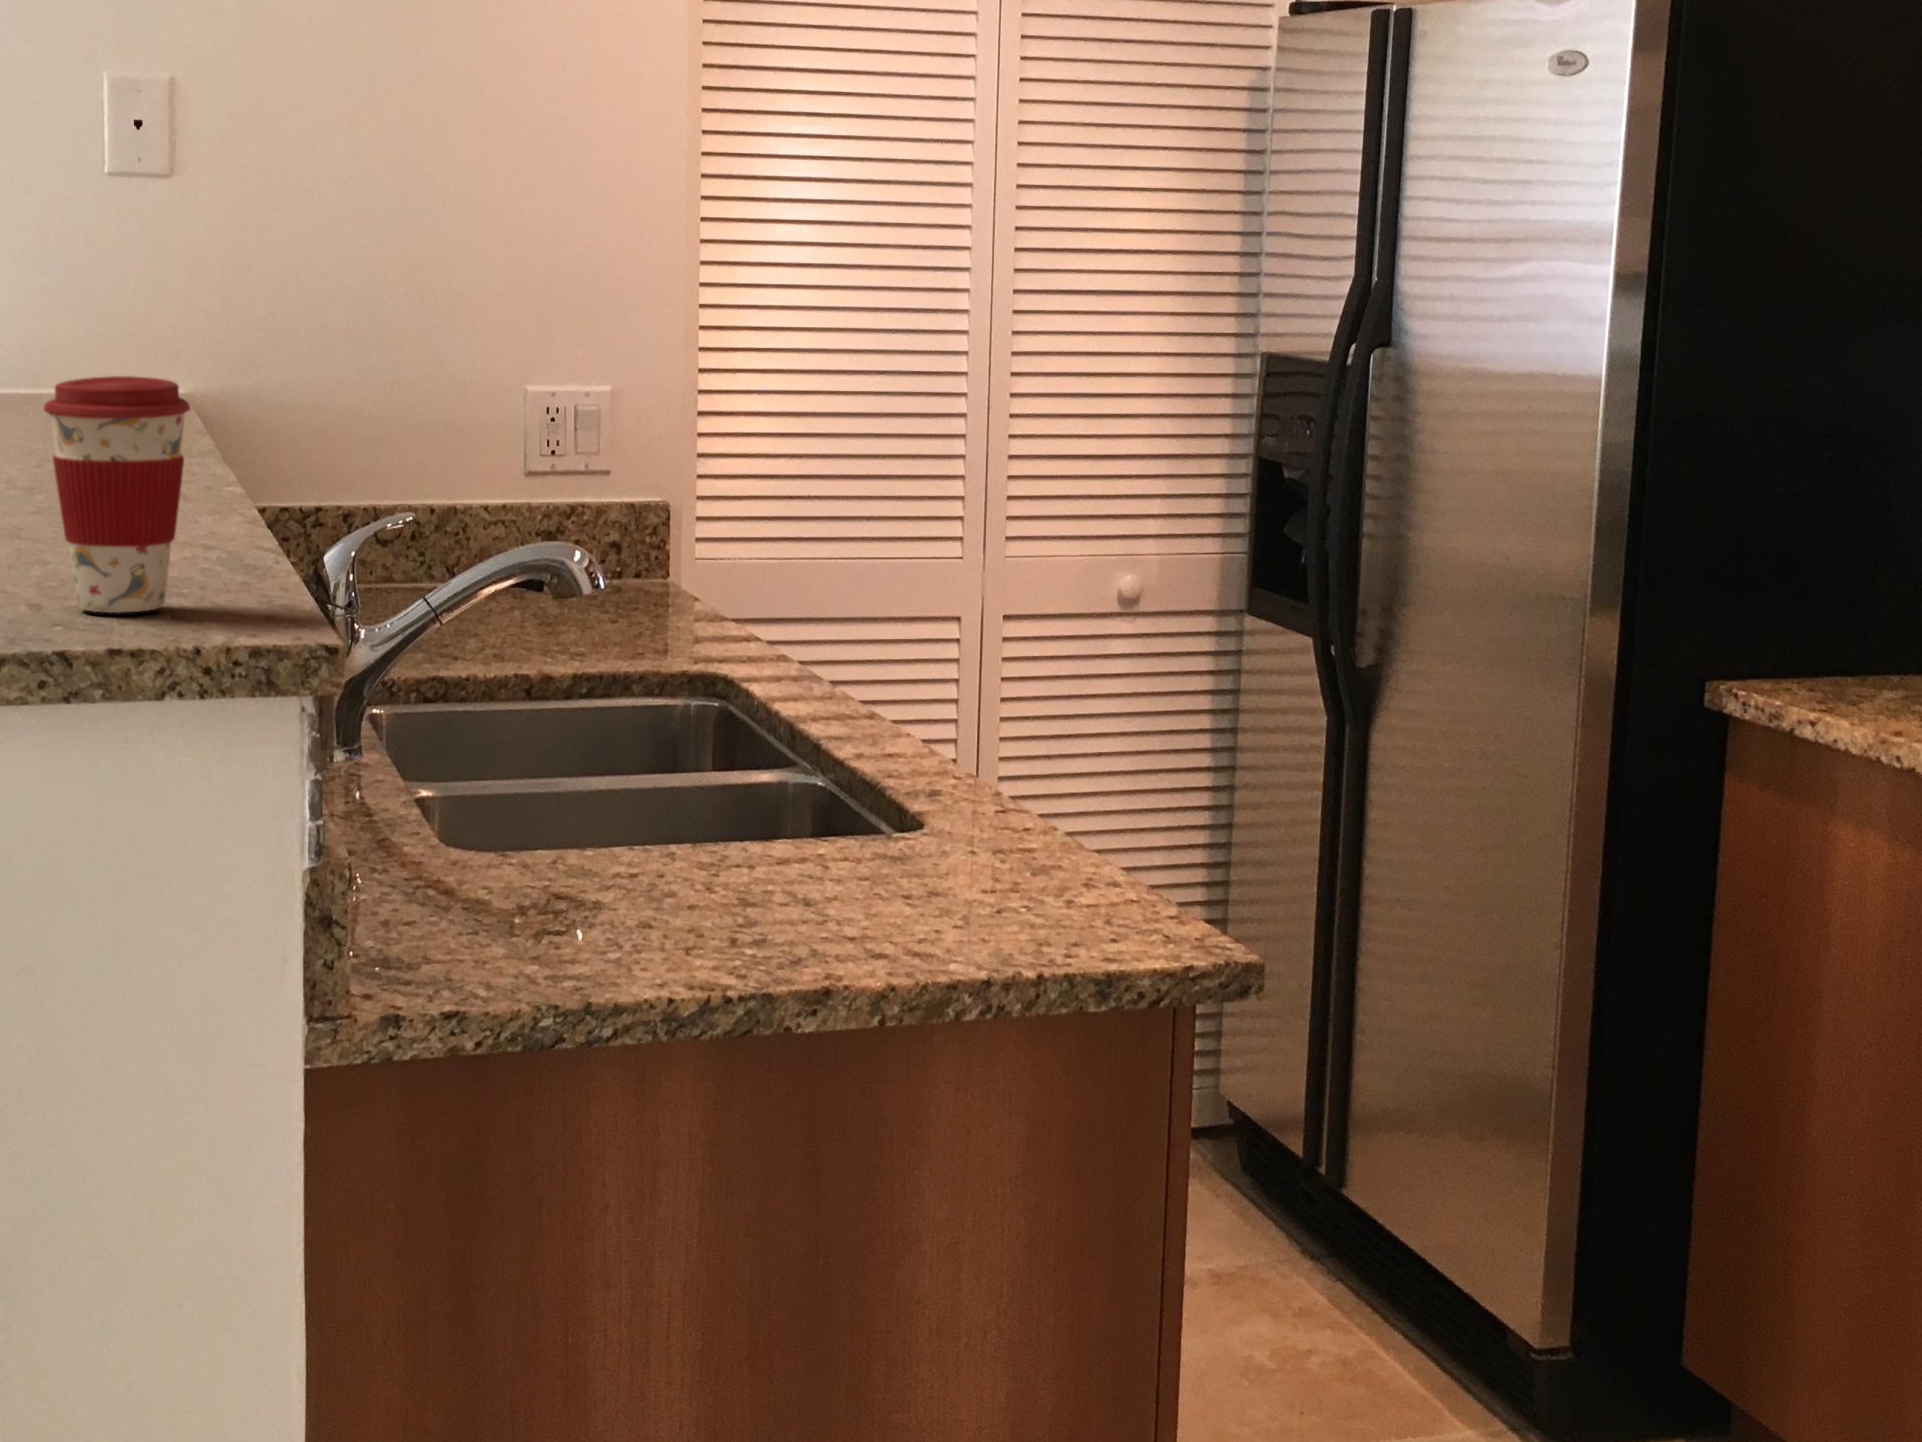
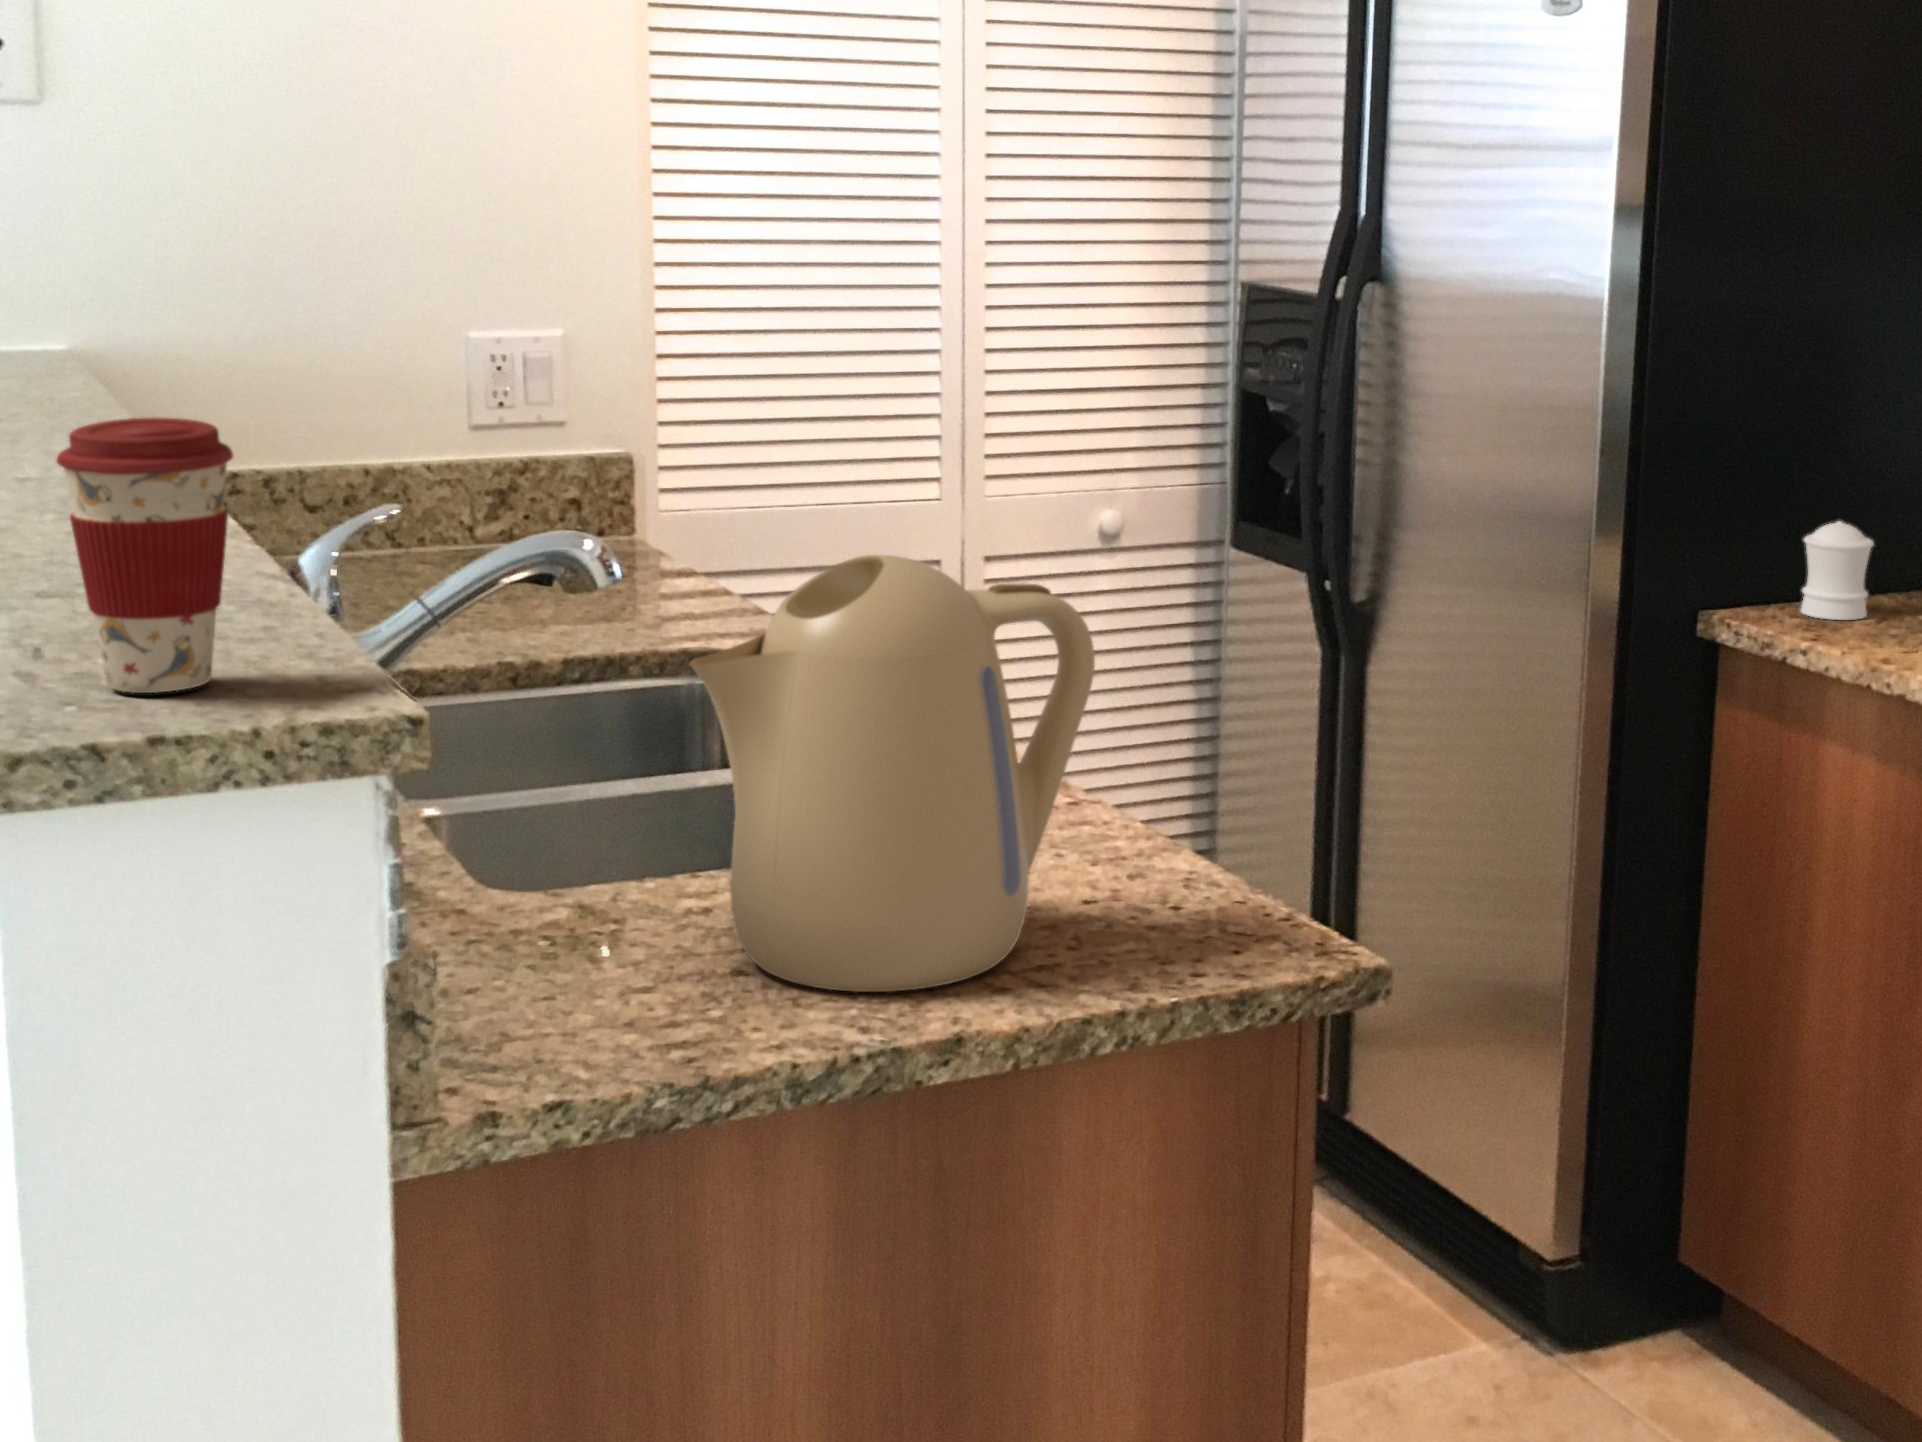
kettle: none [608,541,993,948] -> present [690,555,1095,992]
salt shaker: none [1820,593,1900,696] -> present [1801,521,1874,620]

